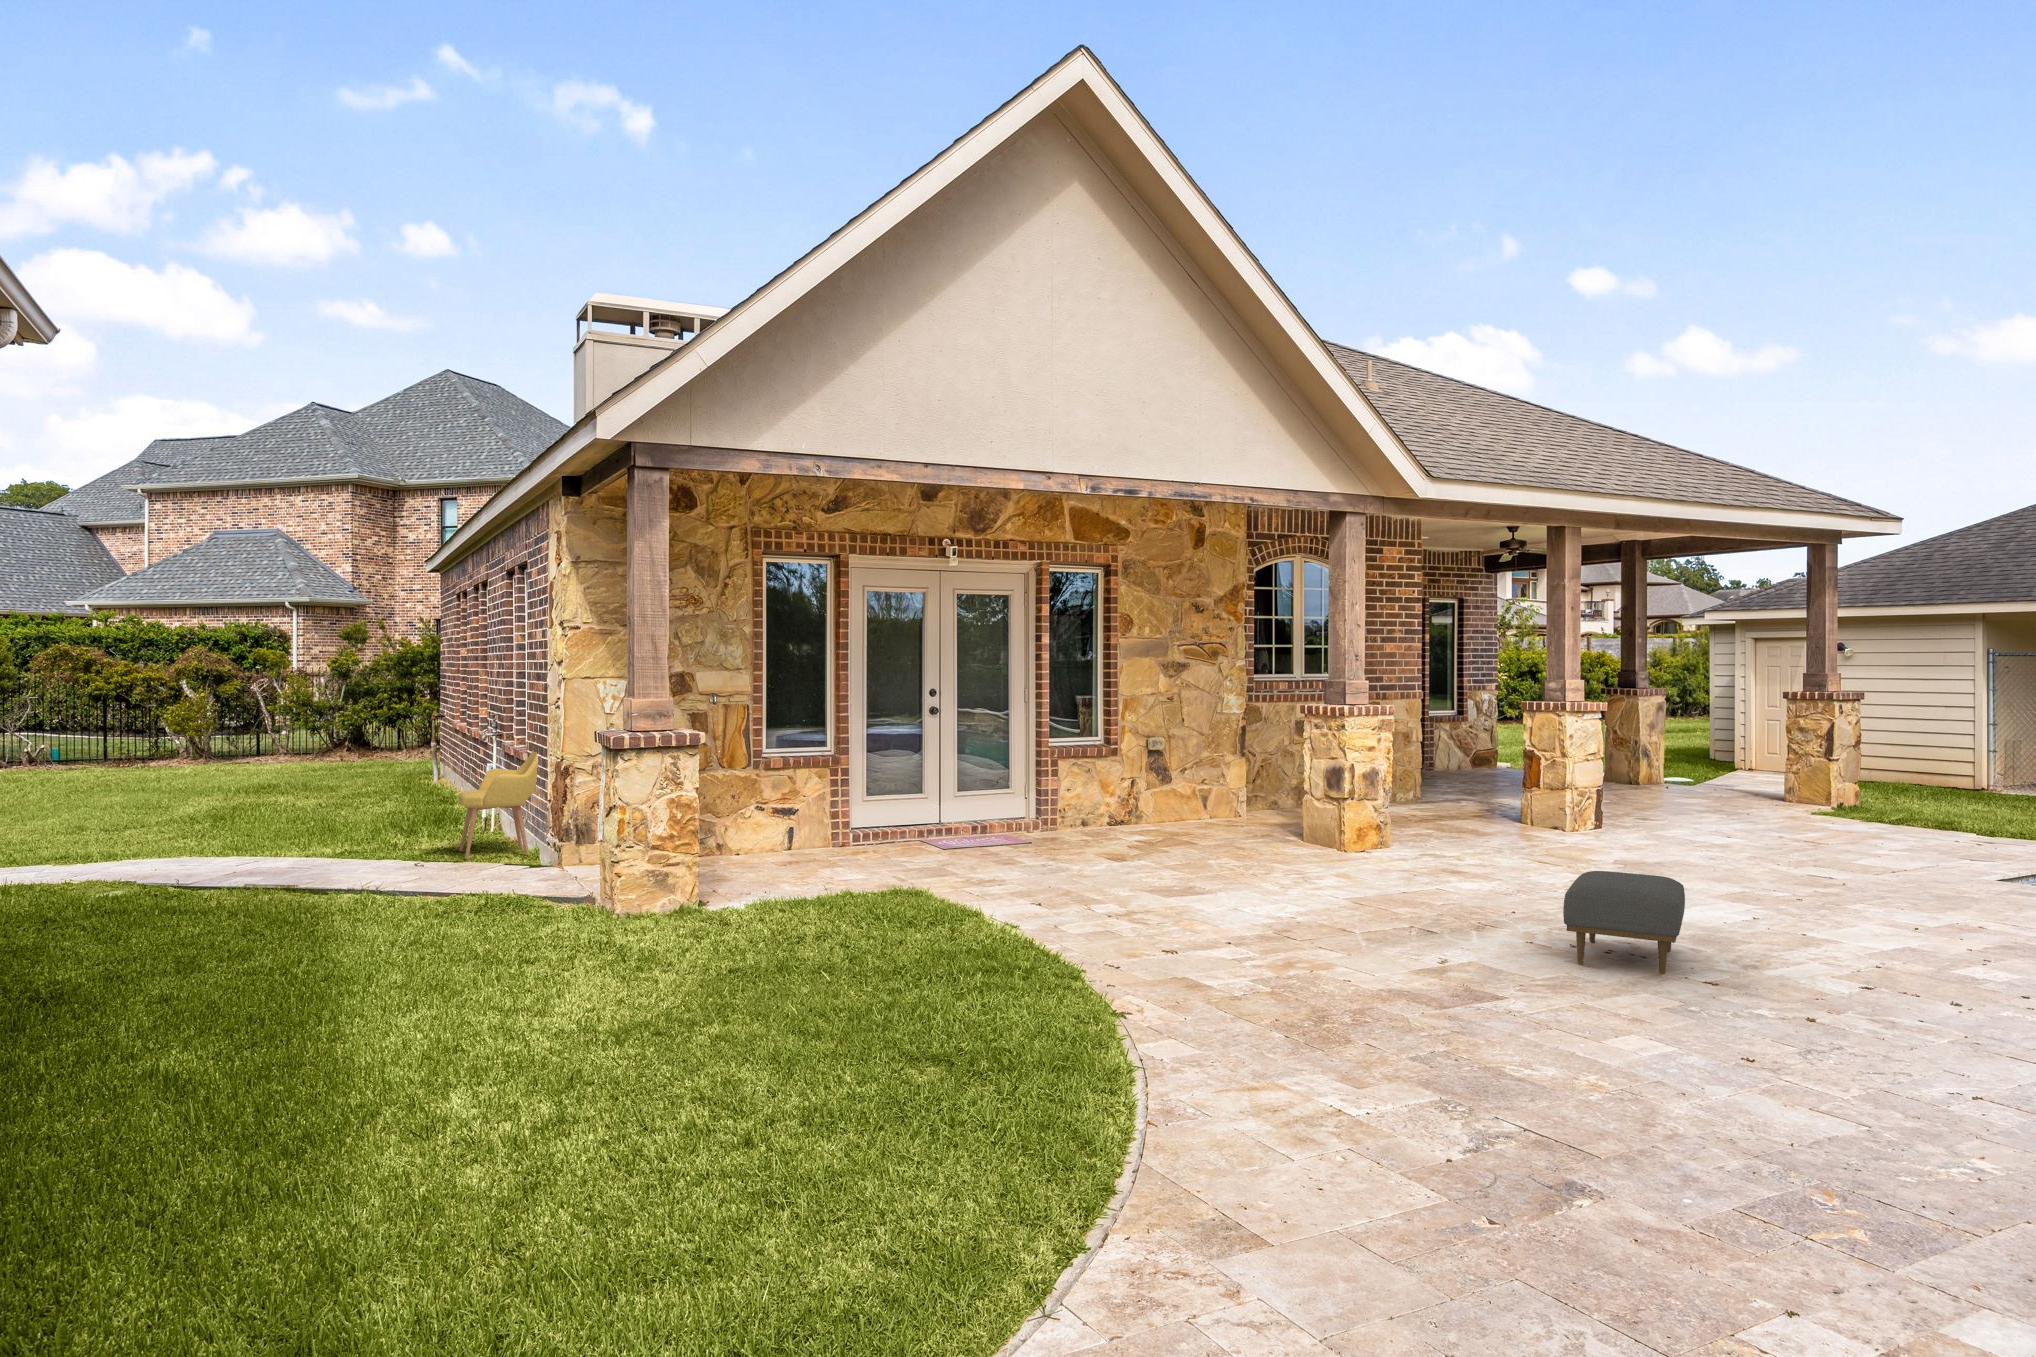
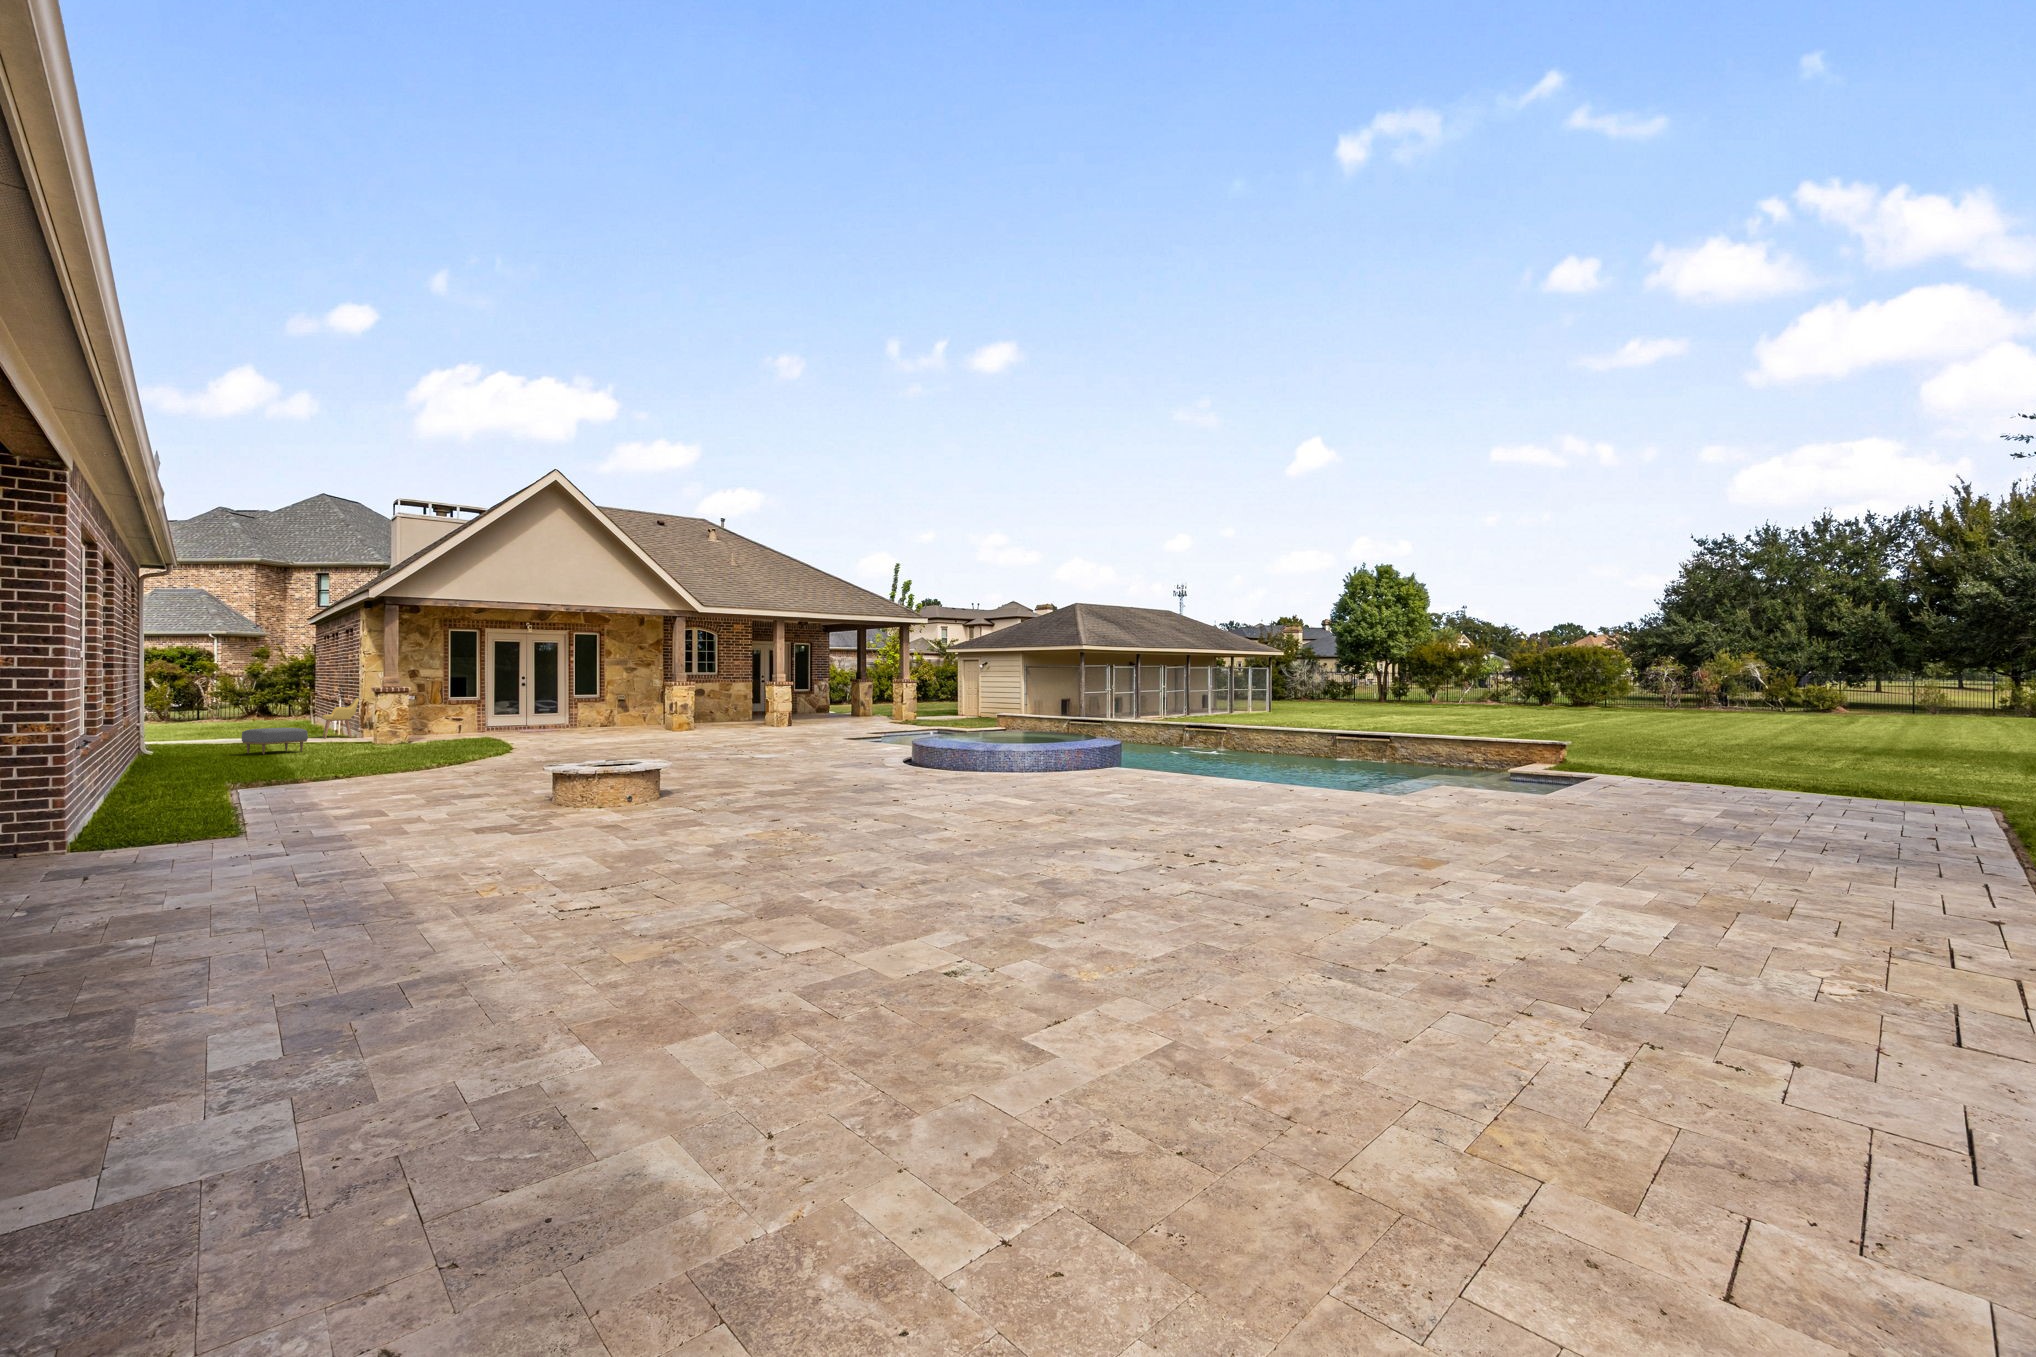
ottoman: present [1563,871,1685,974] -> present [242,728,308,754]

